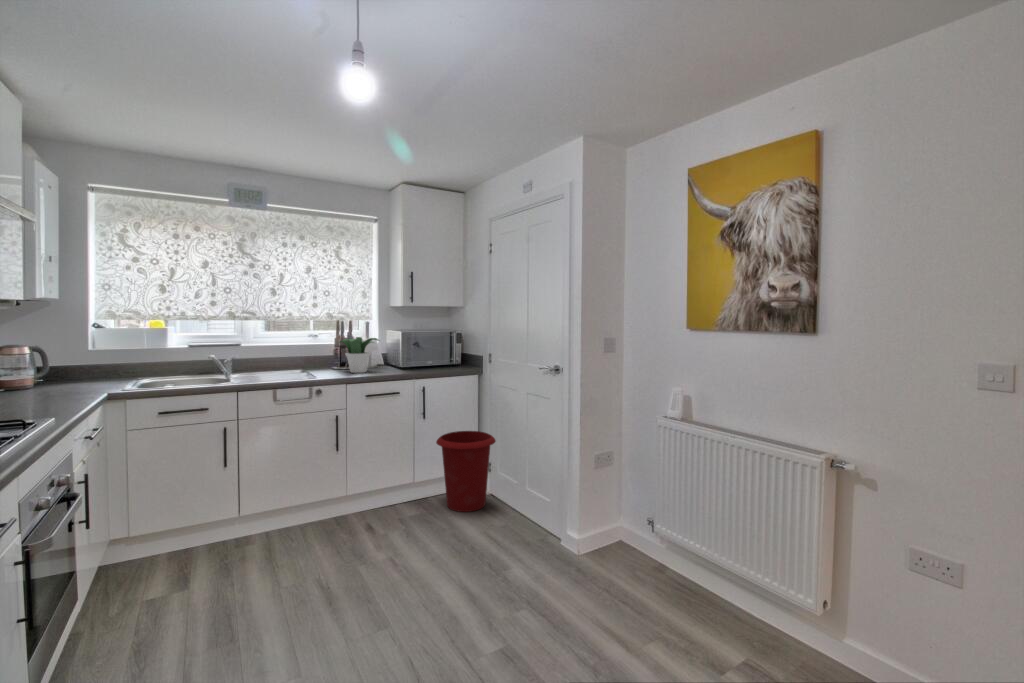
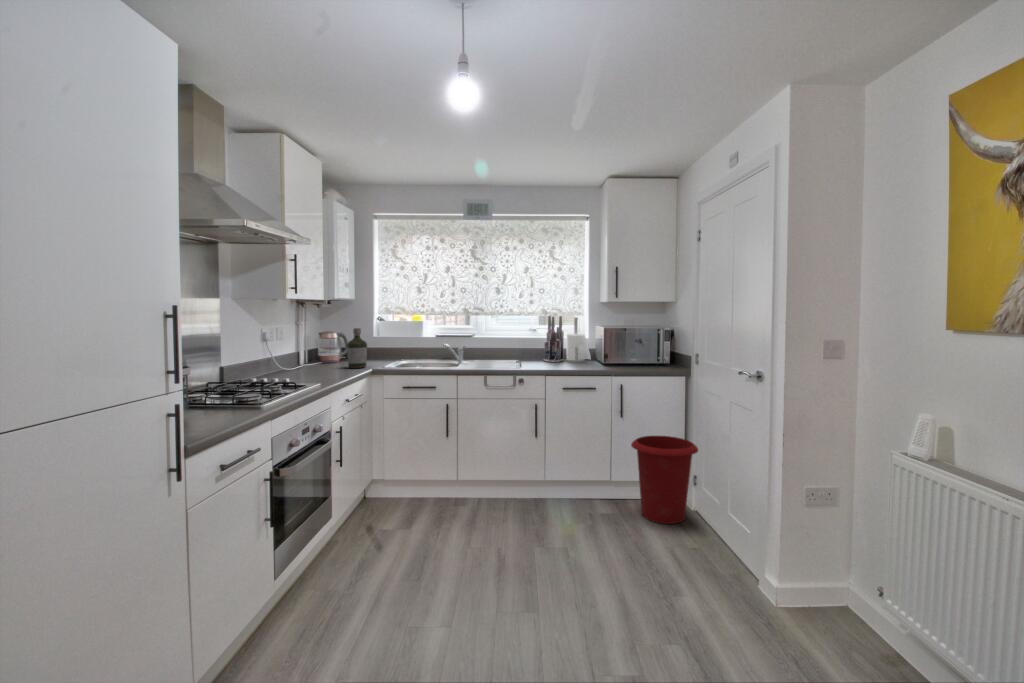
potted plant: present [340,337,379,373] -> none [546,332,580,367]
bottle: none [66,338,100,392] -> present [347,328,367,368]

